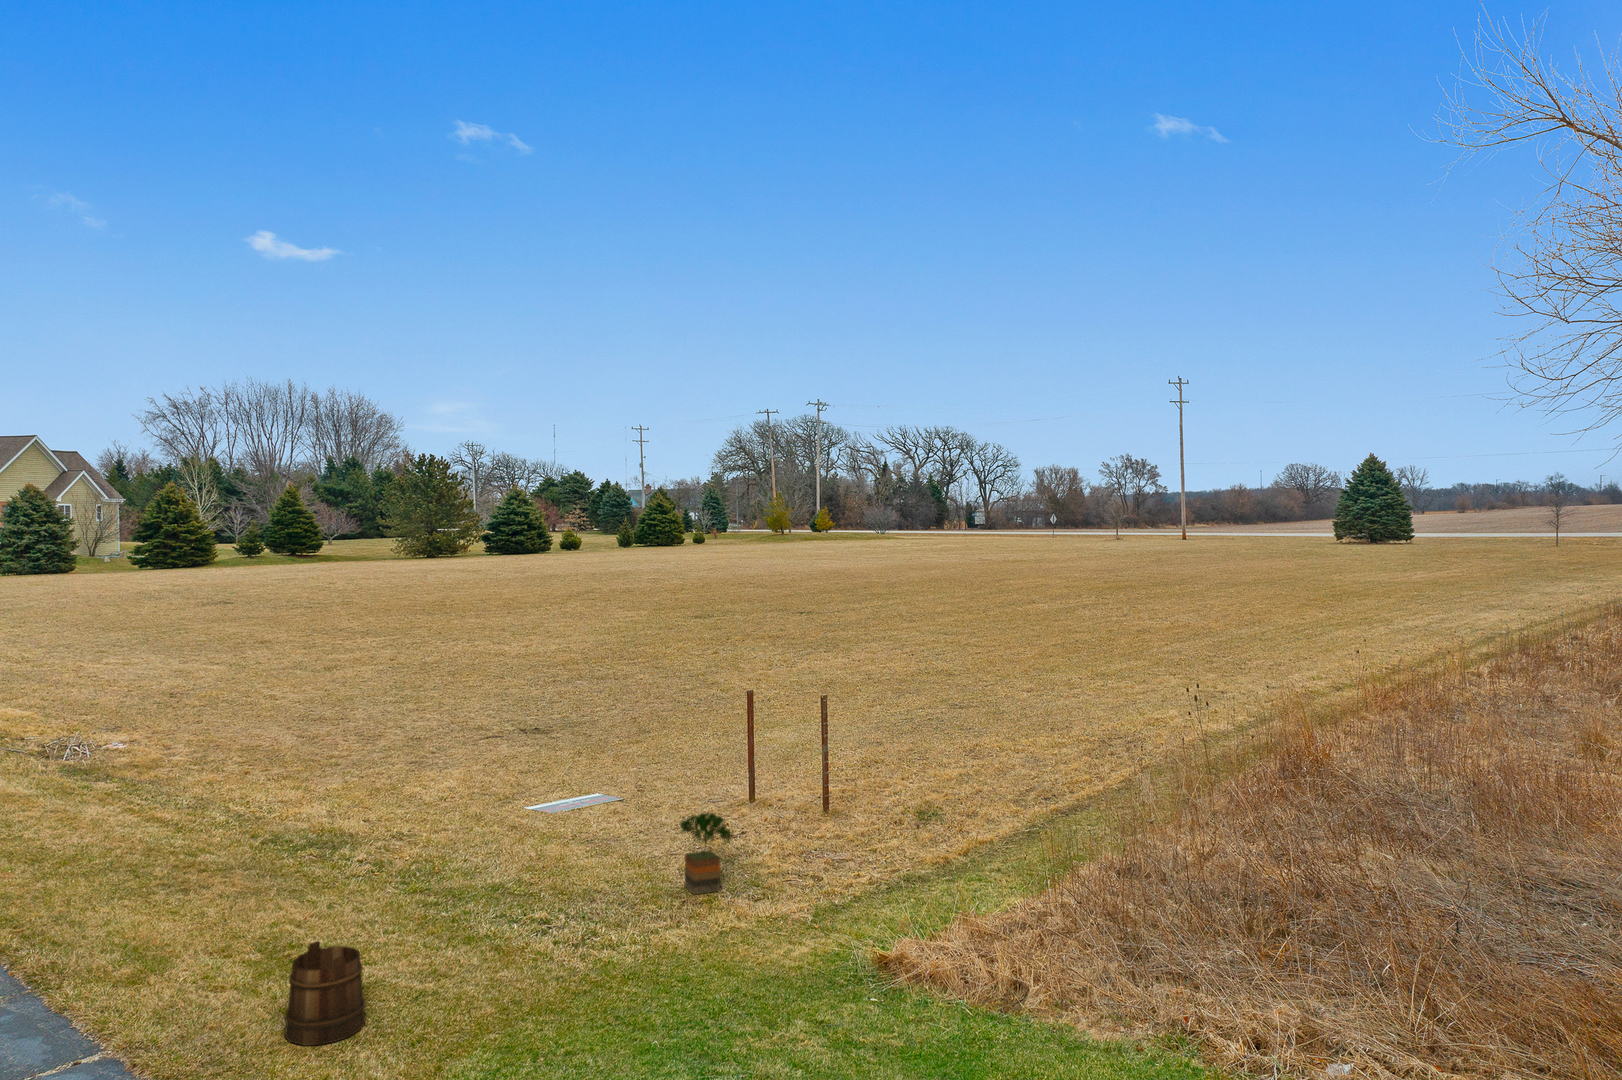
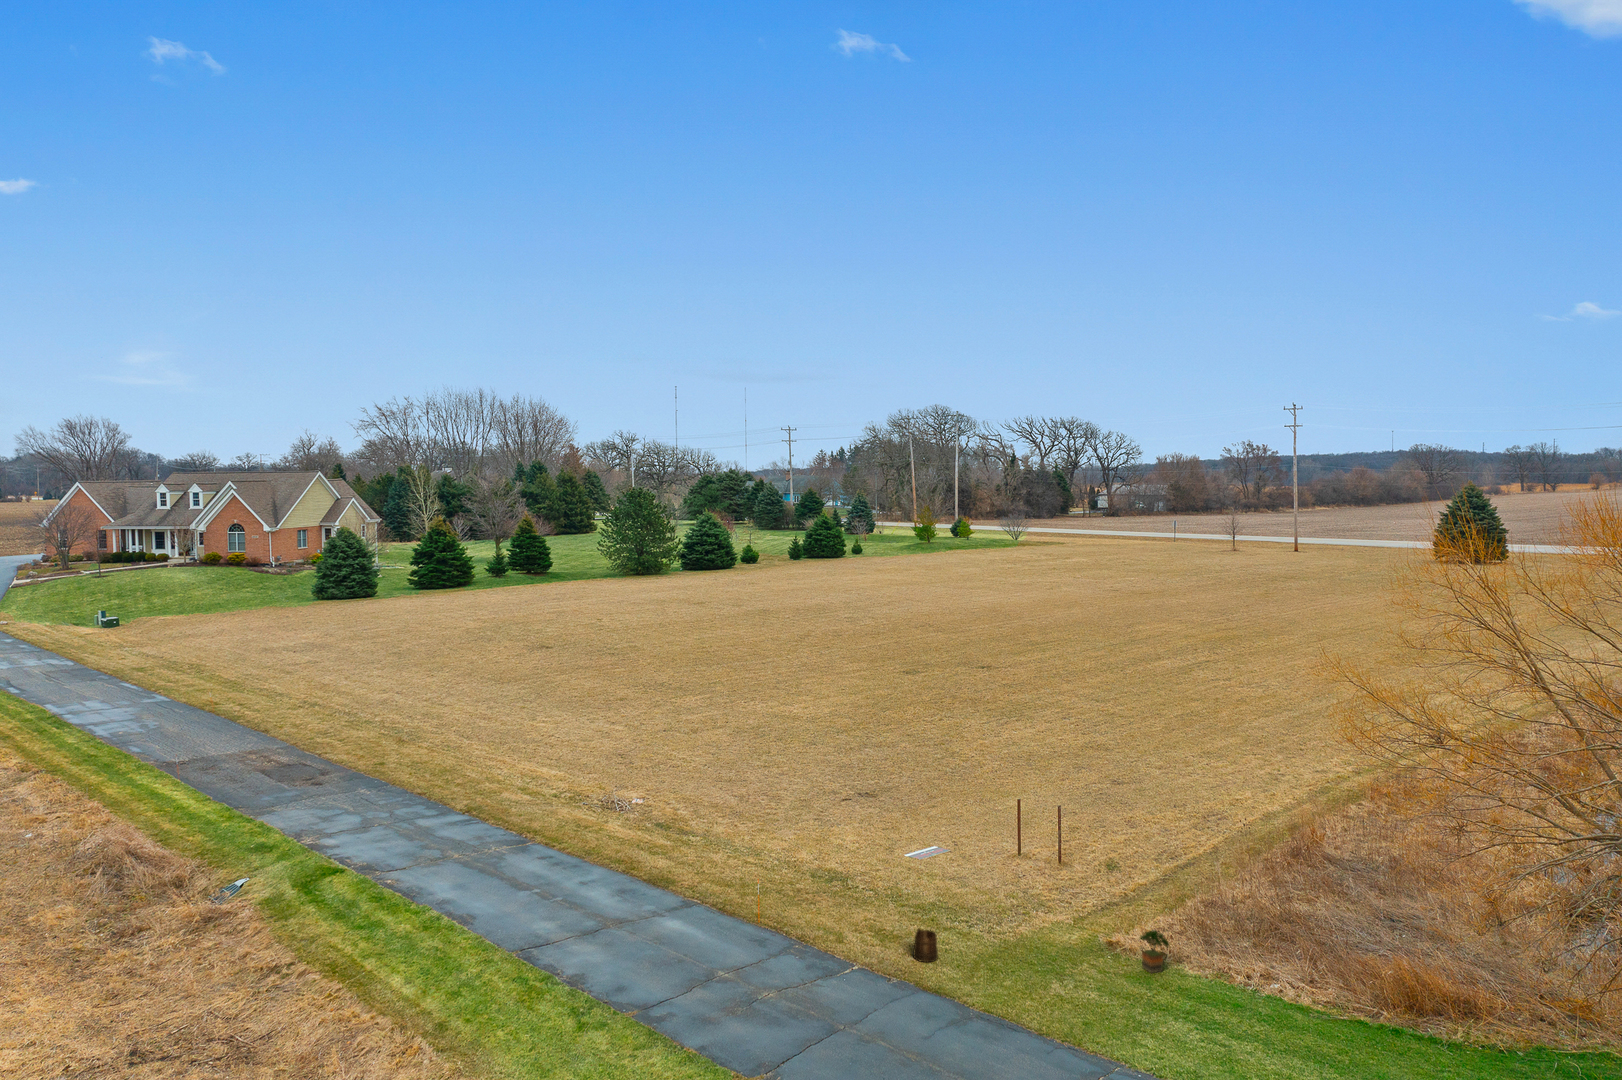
potted tree: present [679,813,732,895] -> present [1140,930,1169,973]

